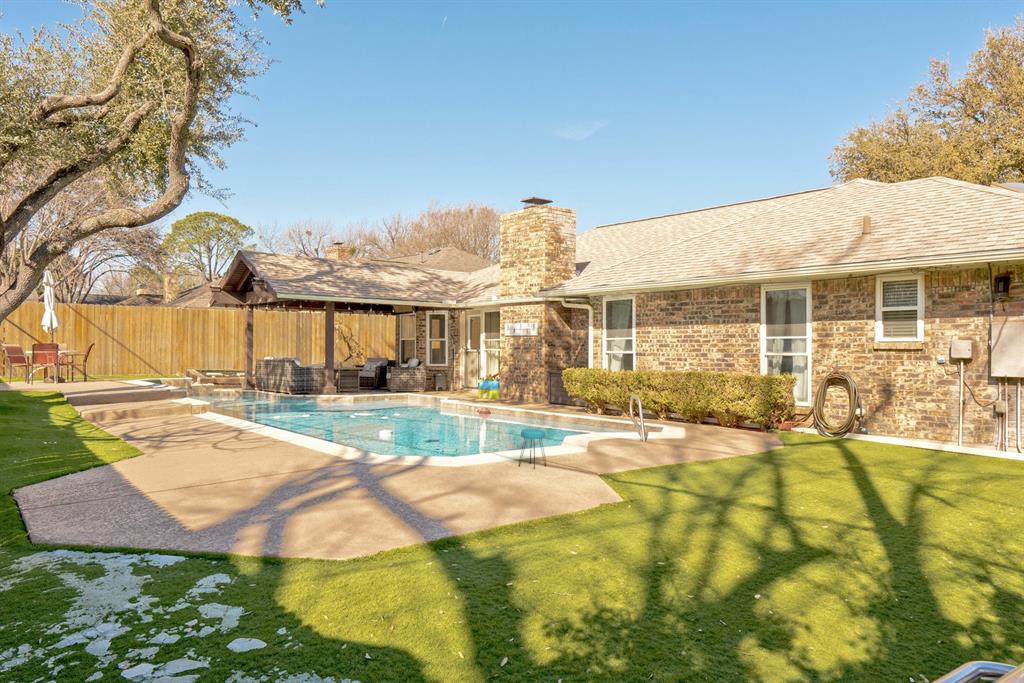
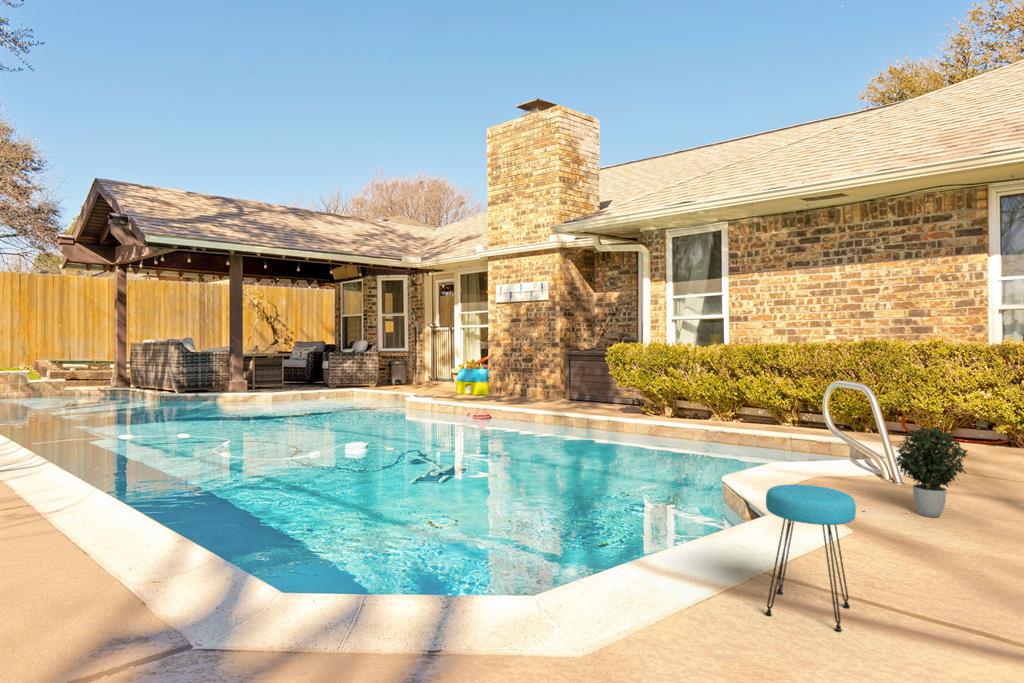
potted plant: none [615,415,641,451] -> present [896,427,967,517]

